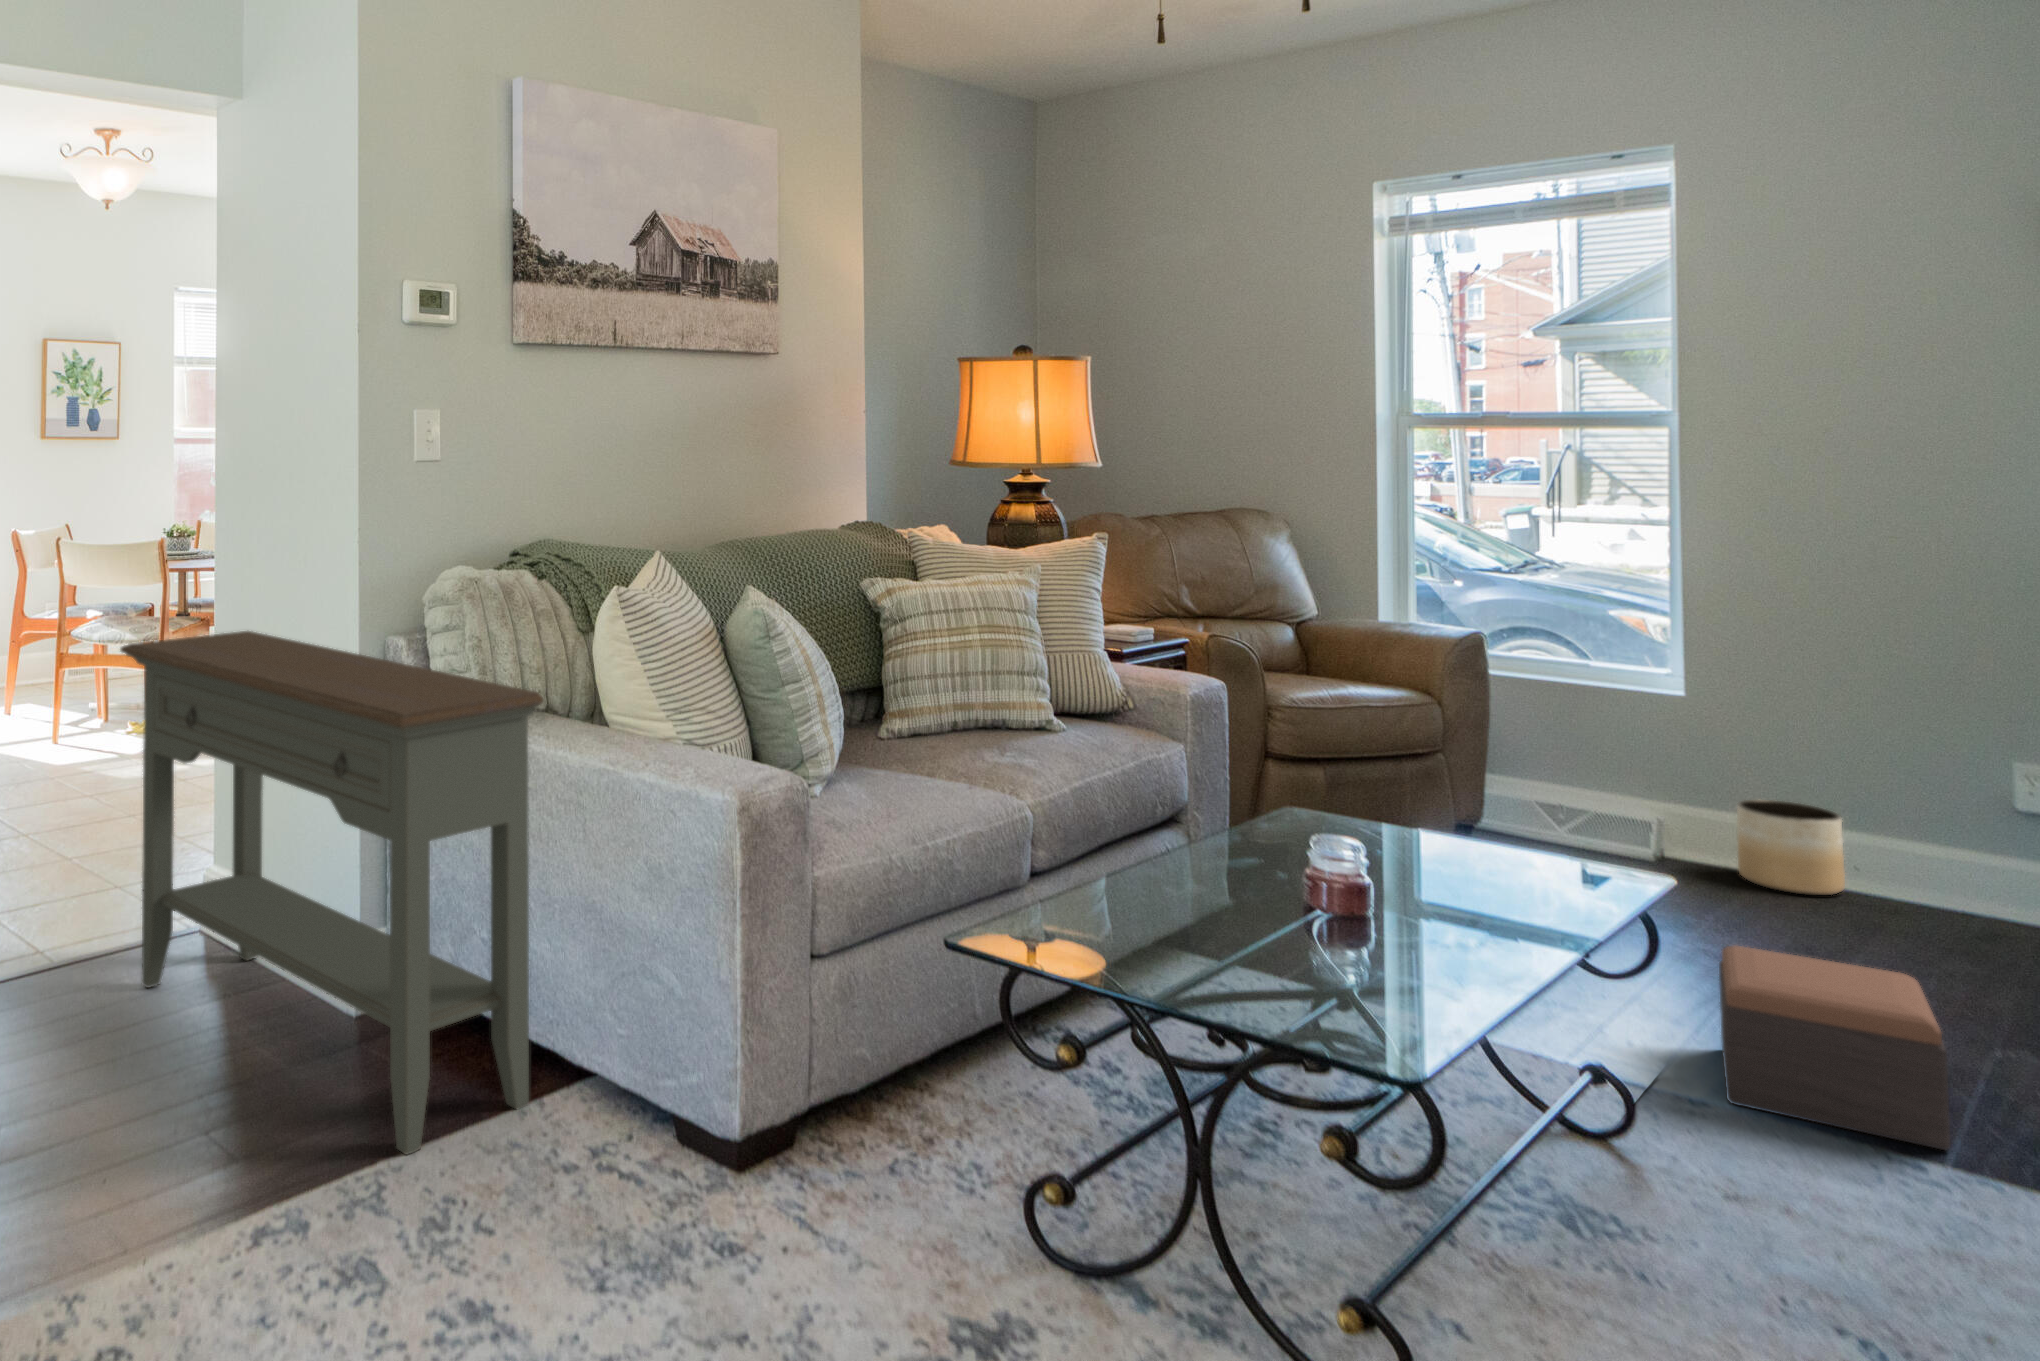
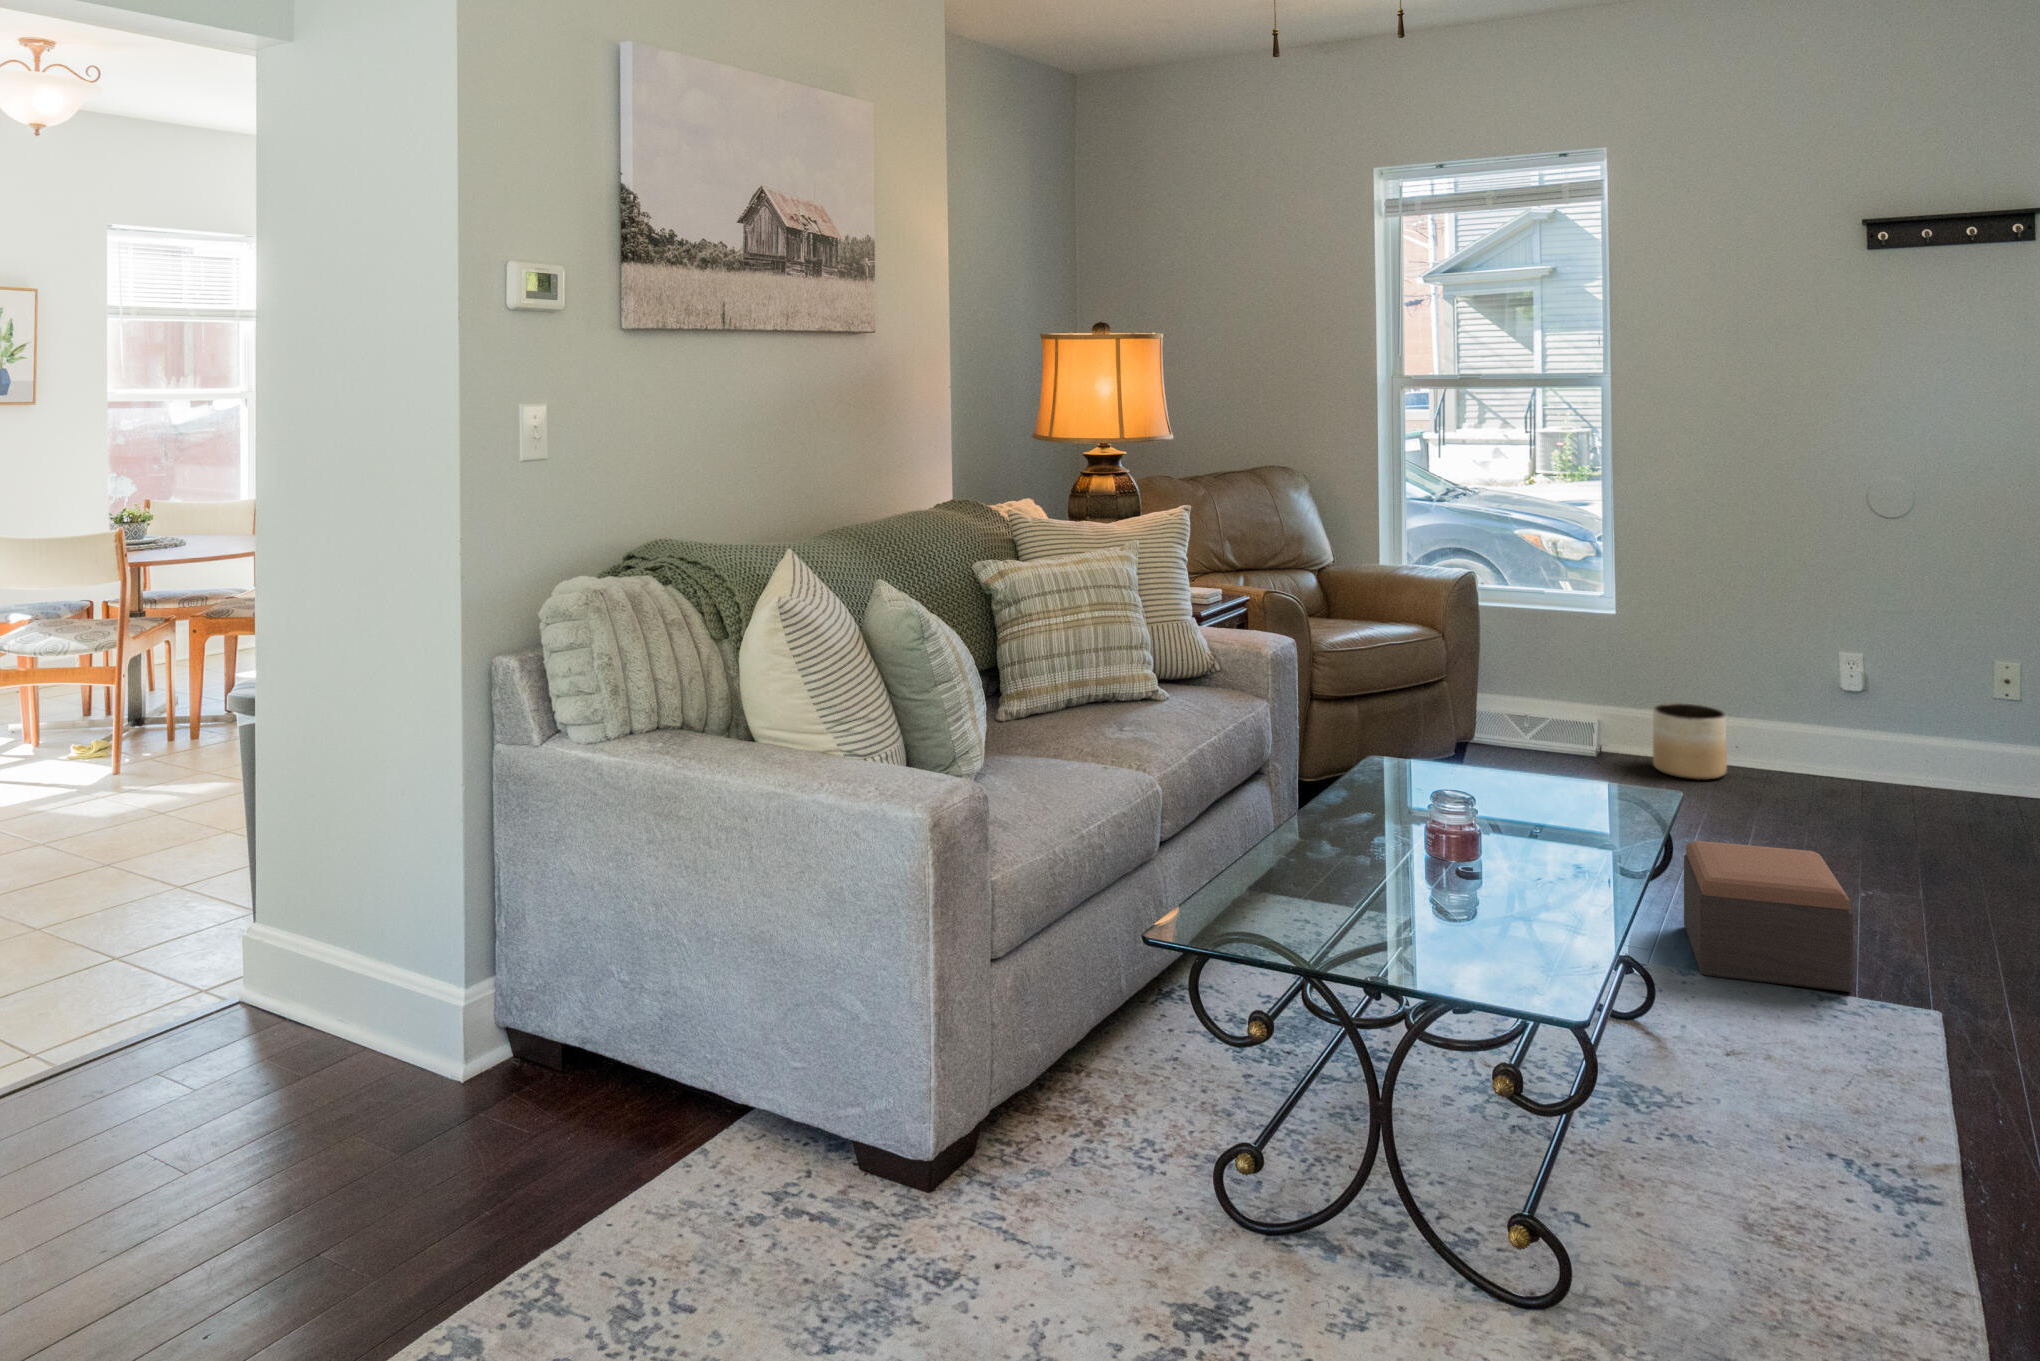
console table: present [121,631,543,1154] -> none [151,656,708,1237]

